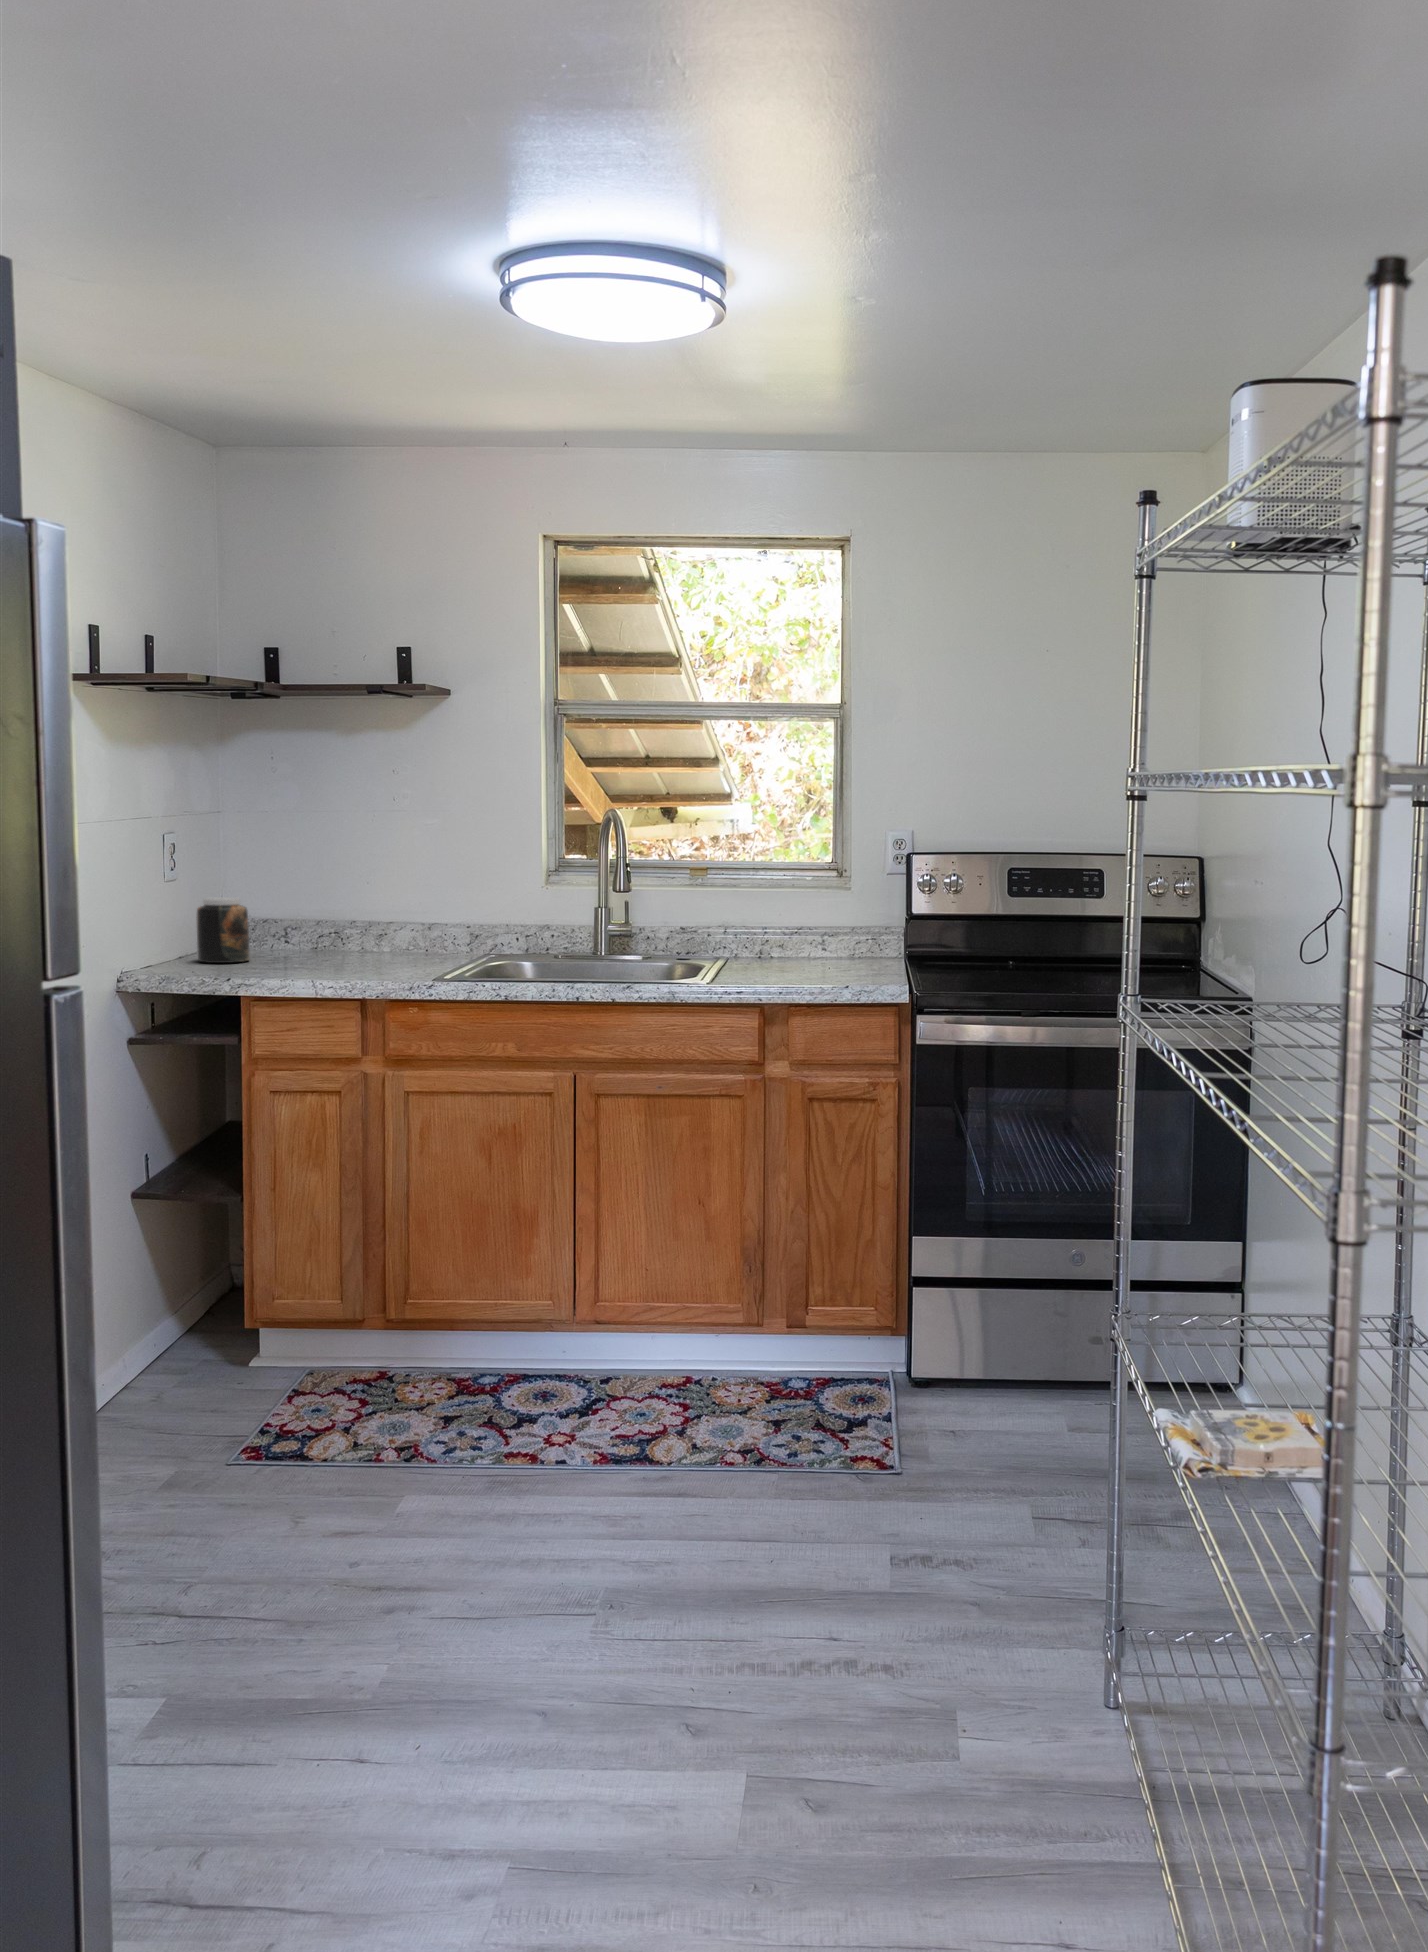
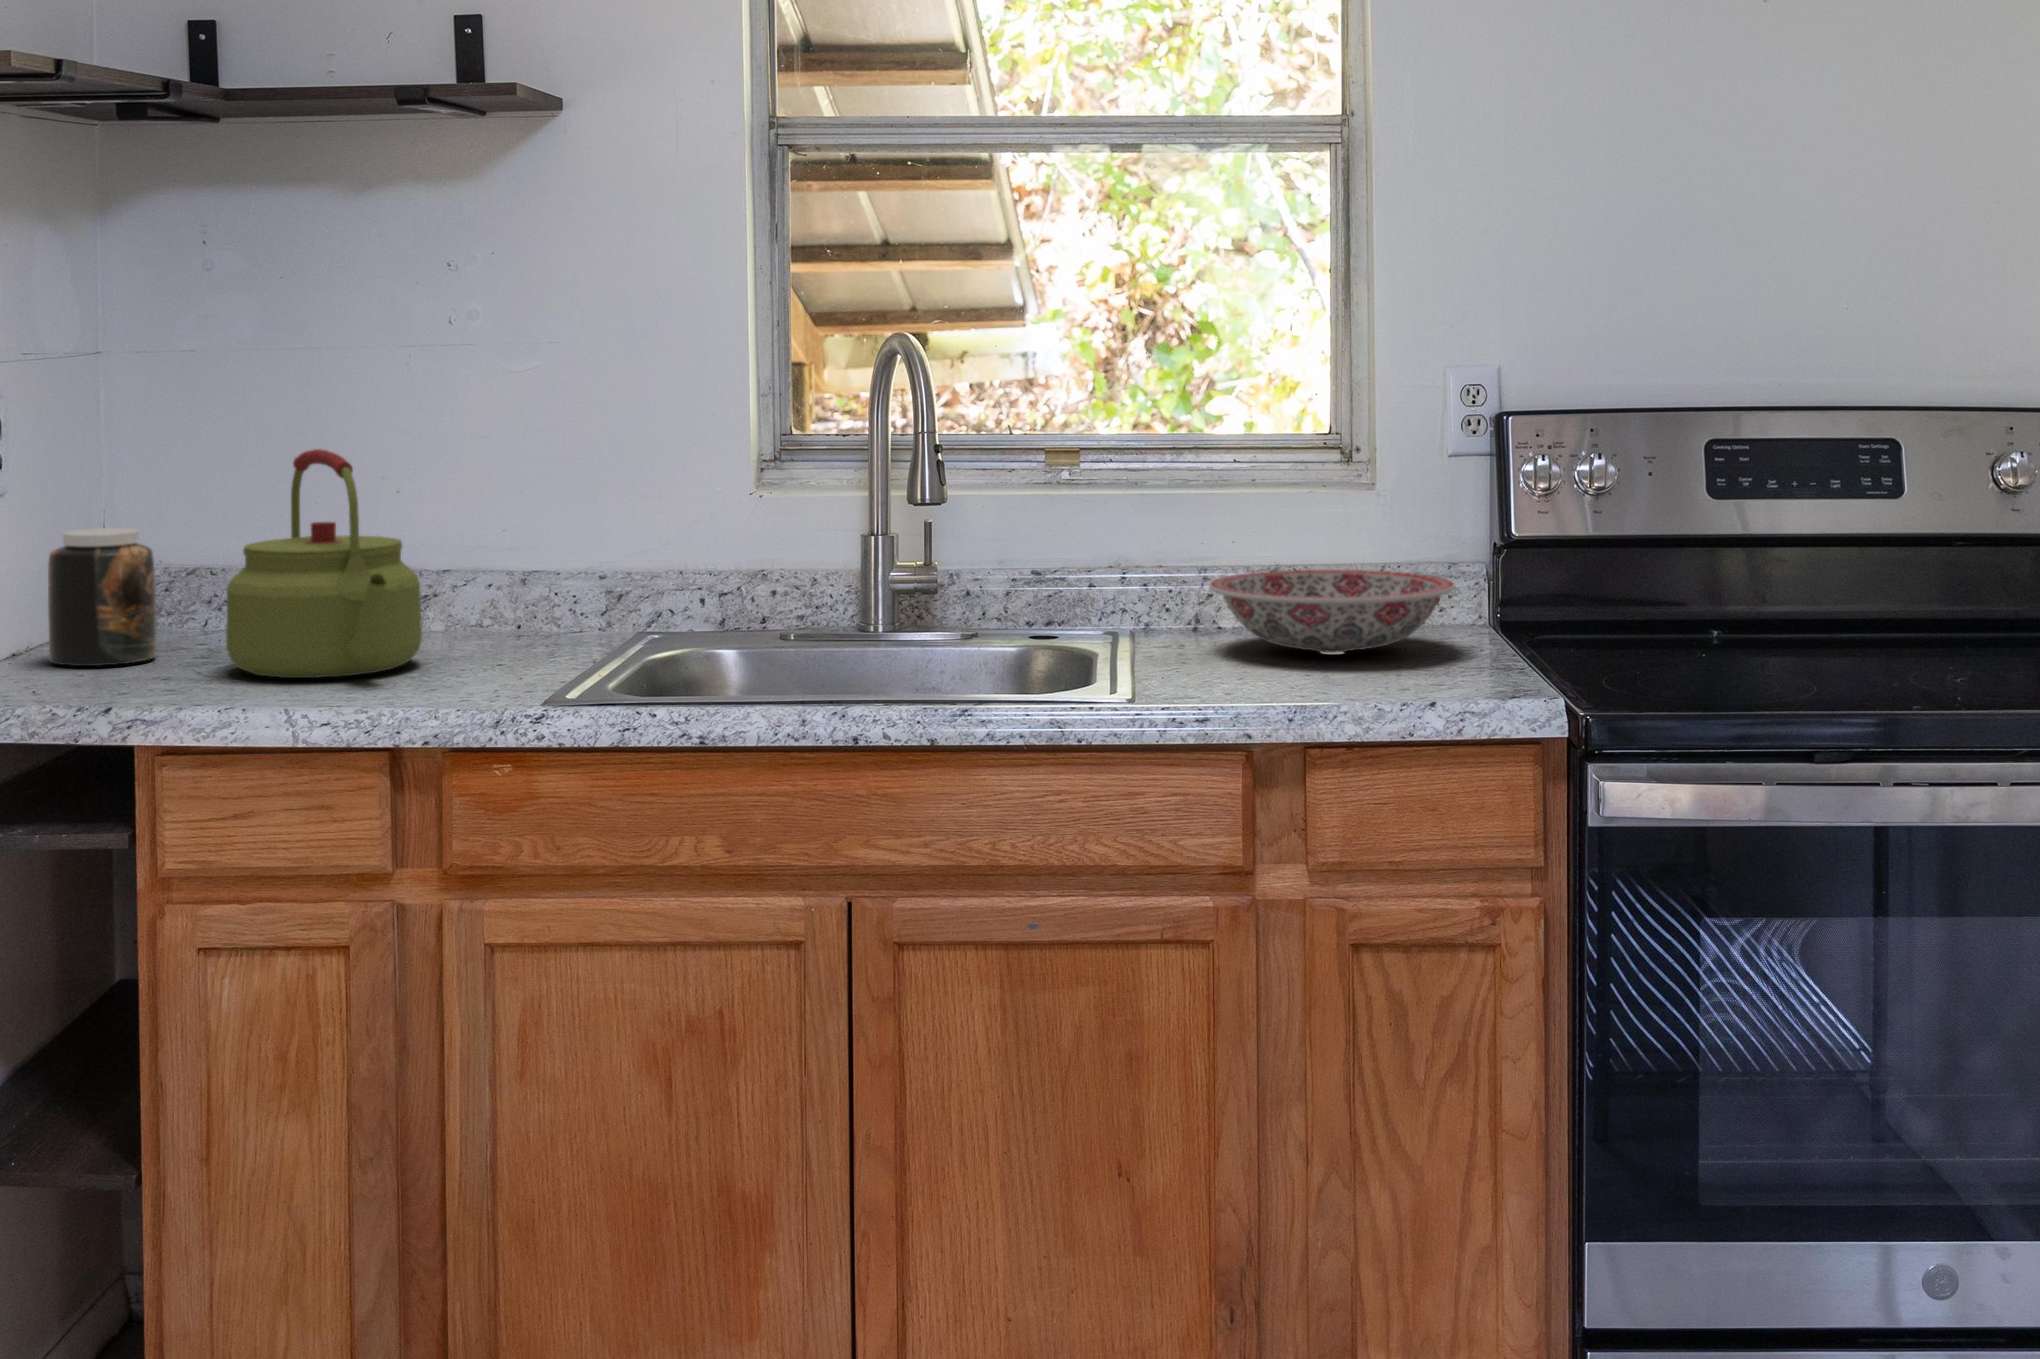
kettle: none [283,860,378,969] -> present [226,449,422,678]
ceramic bowl: none [763,930,883,968] -> present [1209,570,1455,653]

